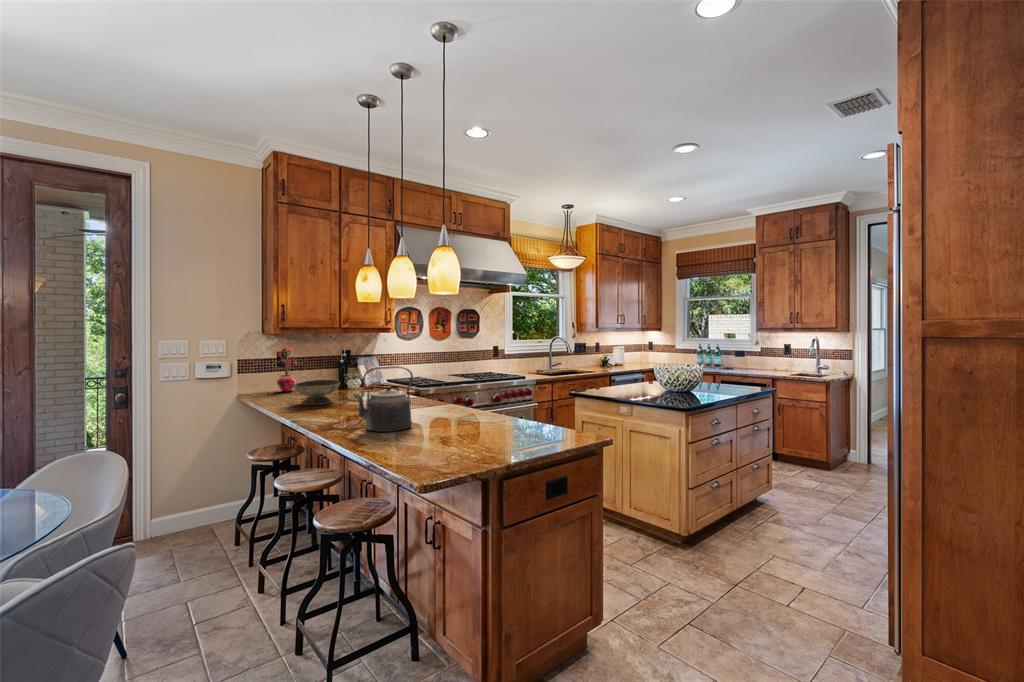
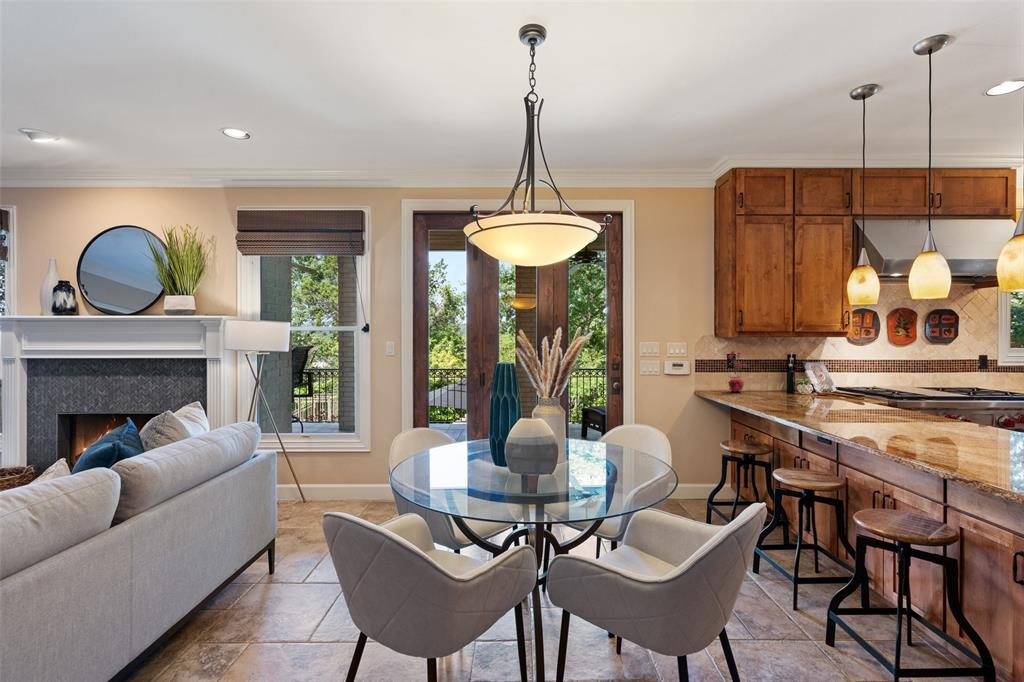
kettle: present [354,366,413,432] -> none [883,368,957,438]
decorative bowl: present [294,380,340,405] -> none [765,382,813,406]

